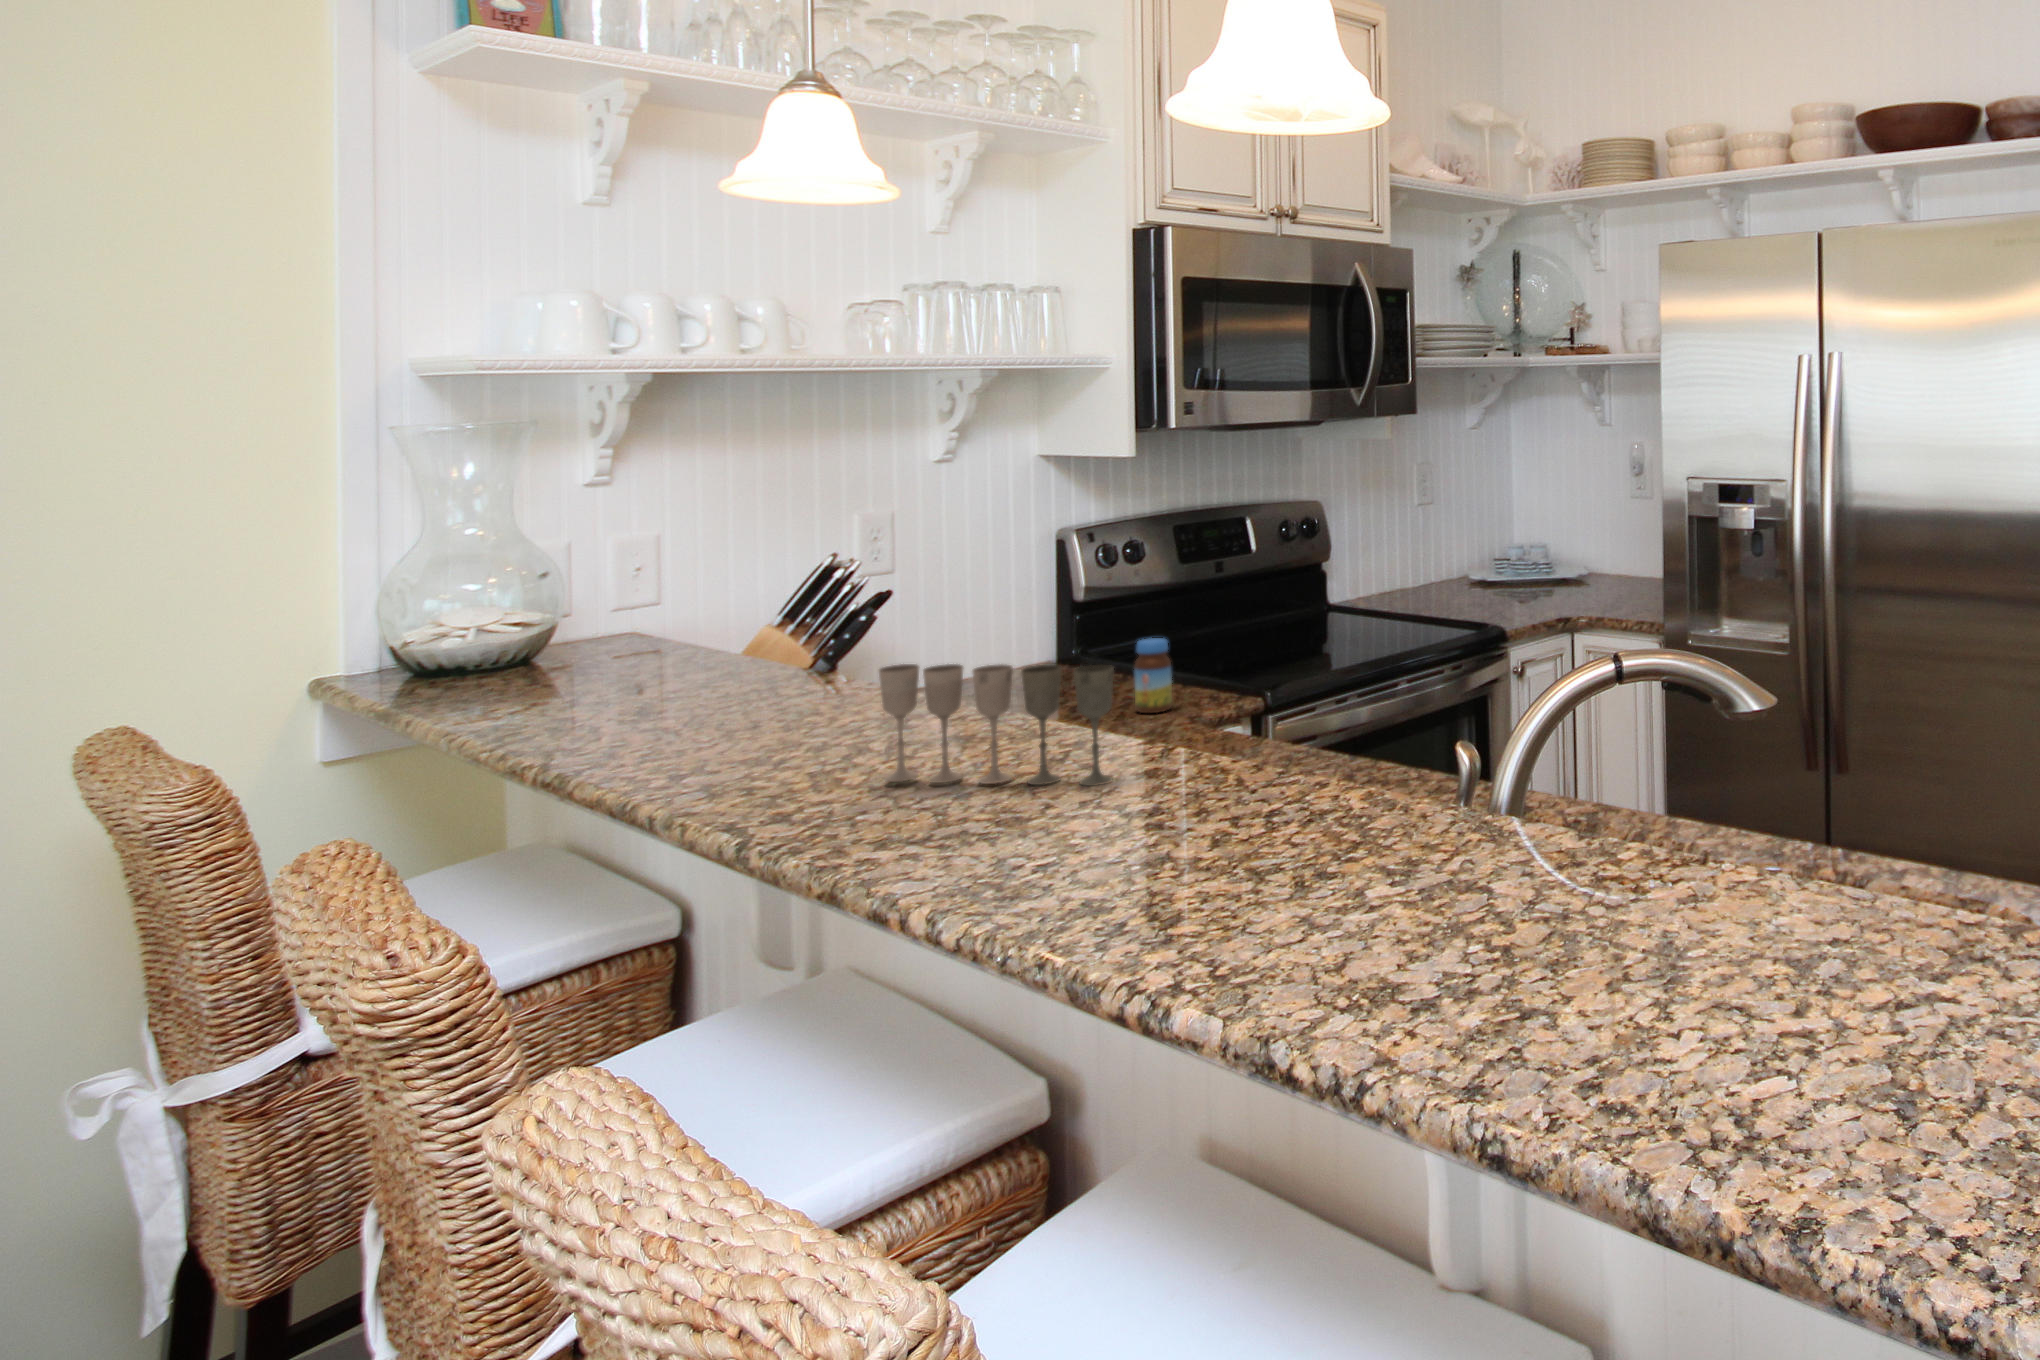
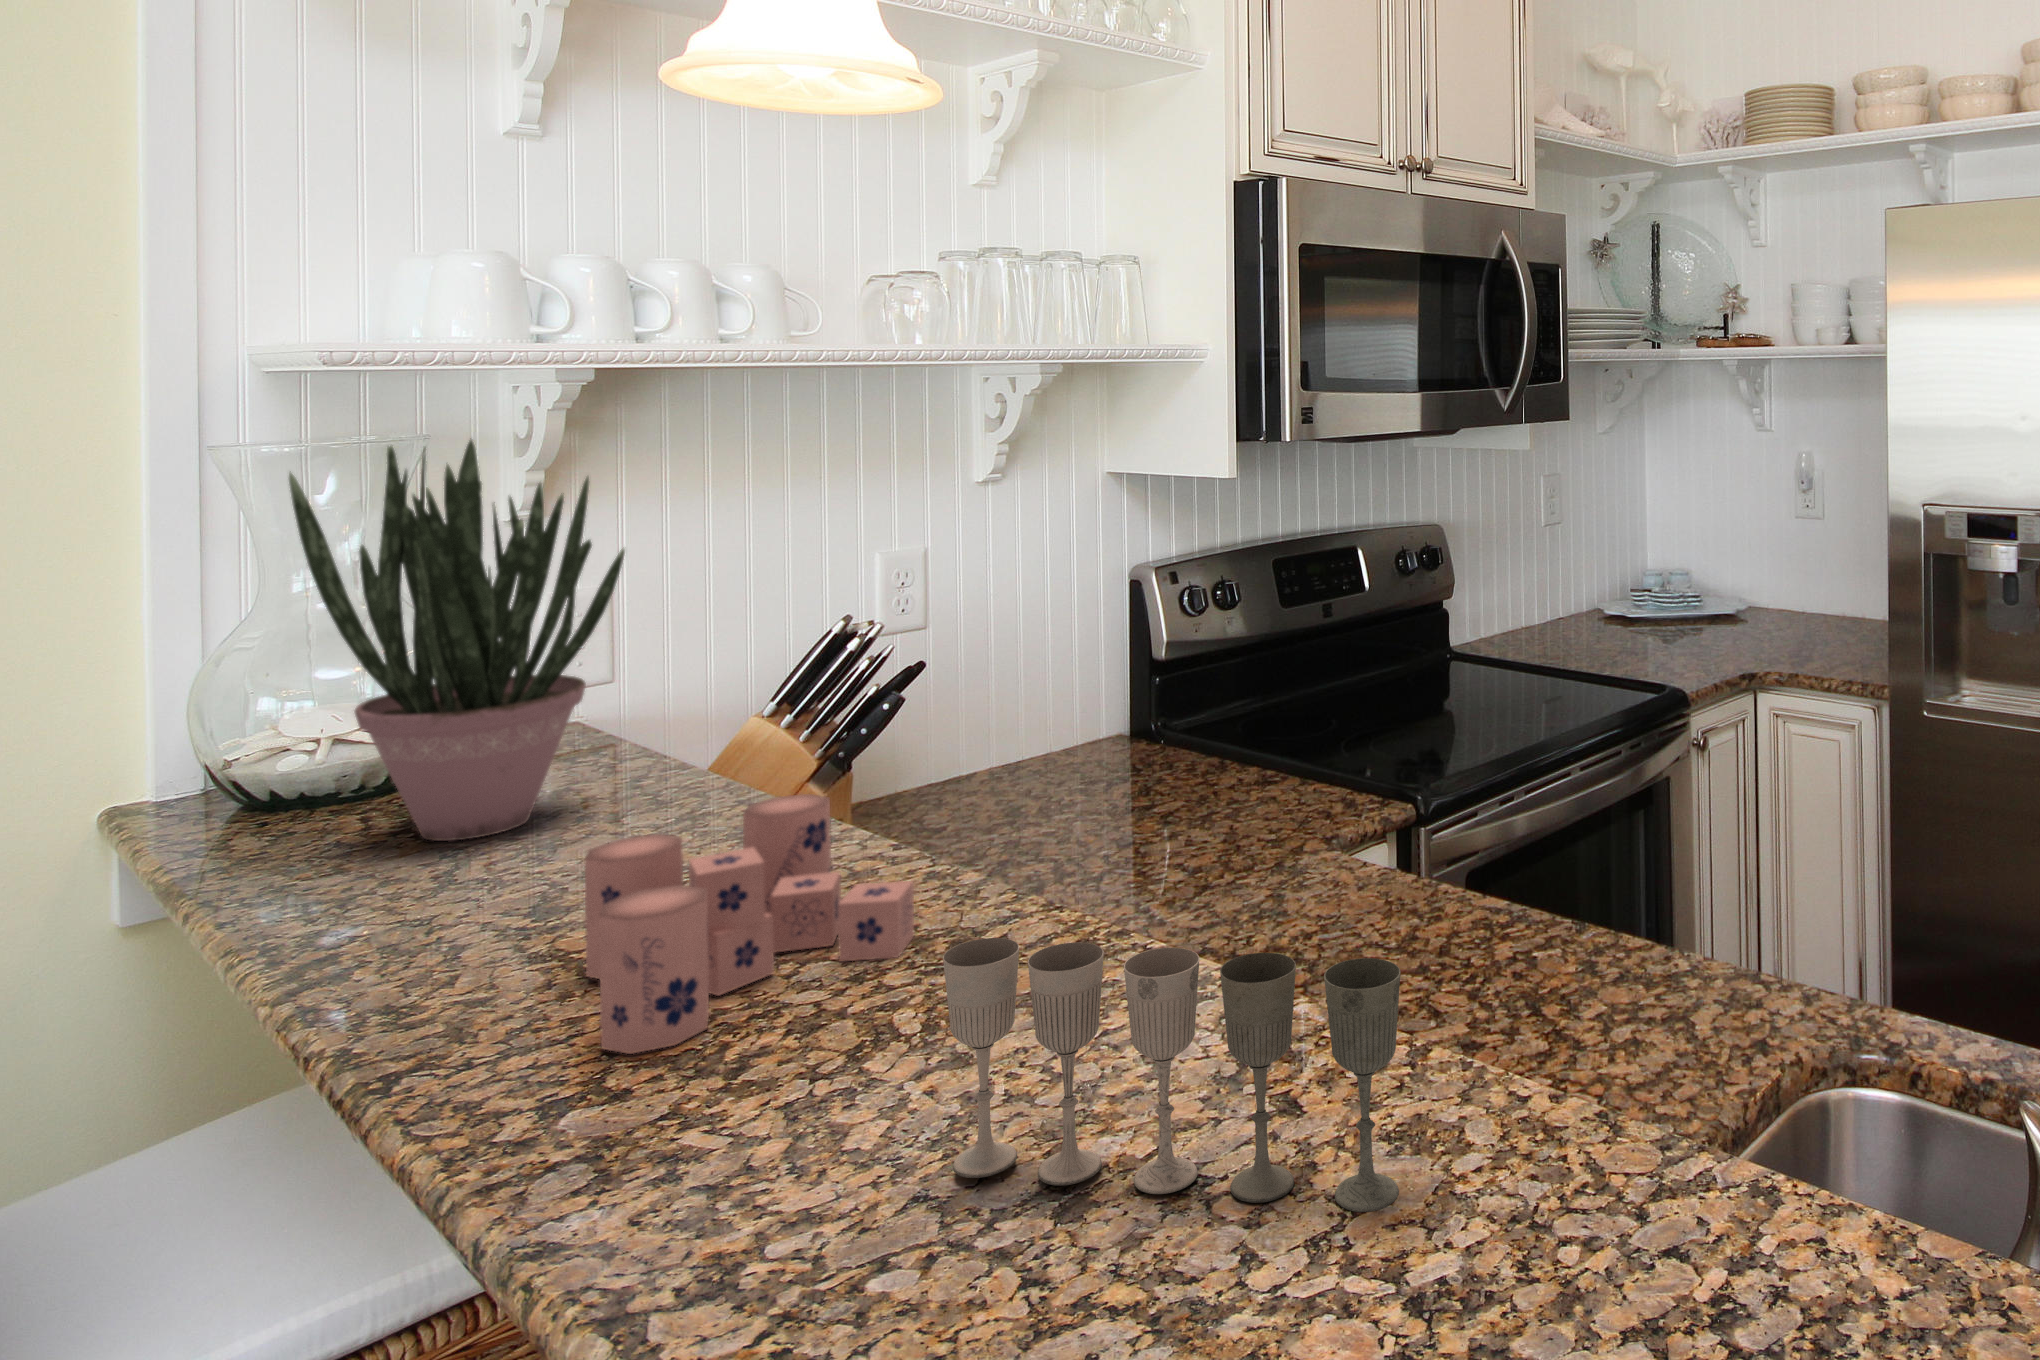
potted plant: none [457,417,680,688] -> present [289,440,625,841]
candle: none [670,637,873,757] -> present [584,794,914,1054]
jar: present [1134,638,1172,713] -> none [1248,728,1298,832]

